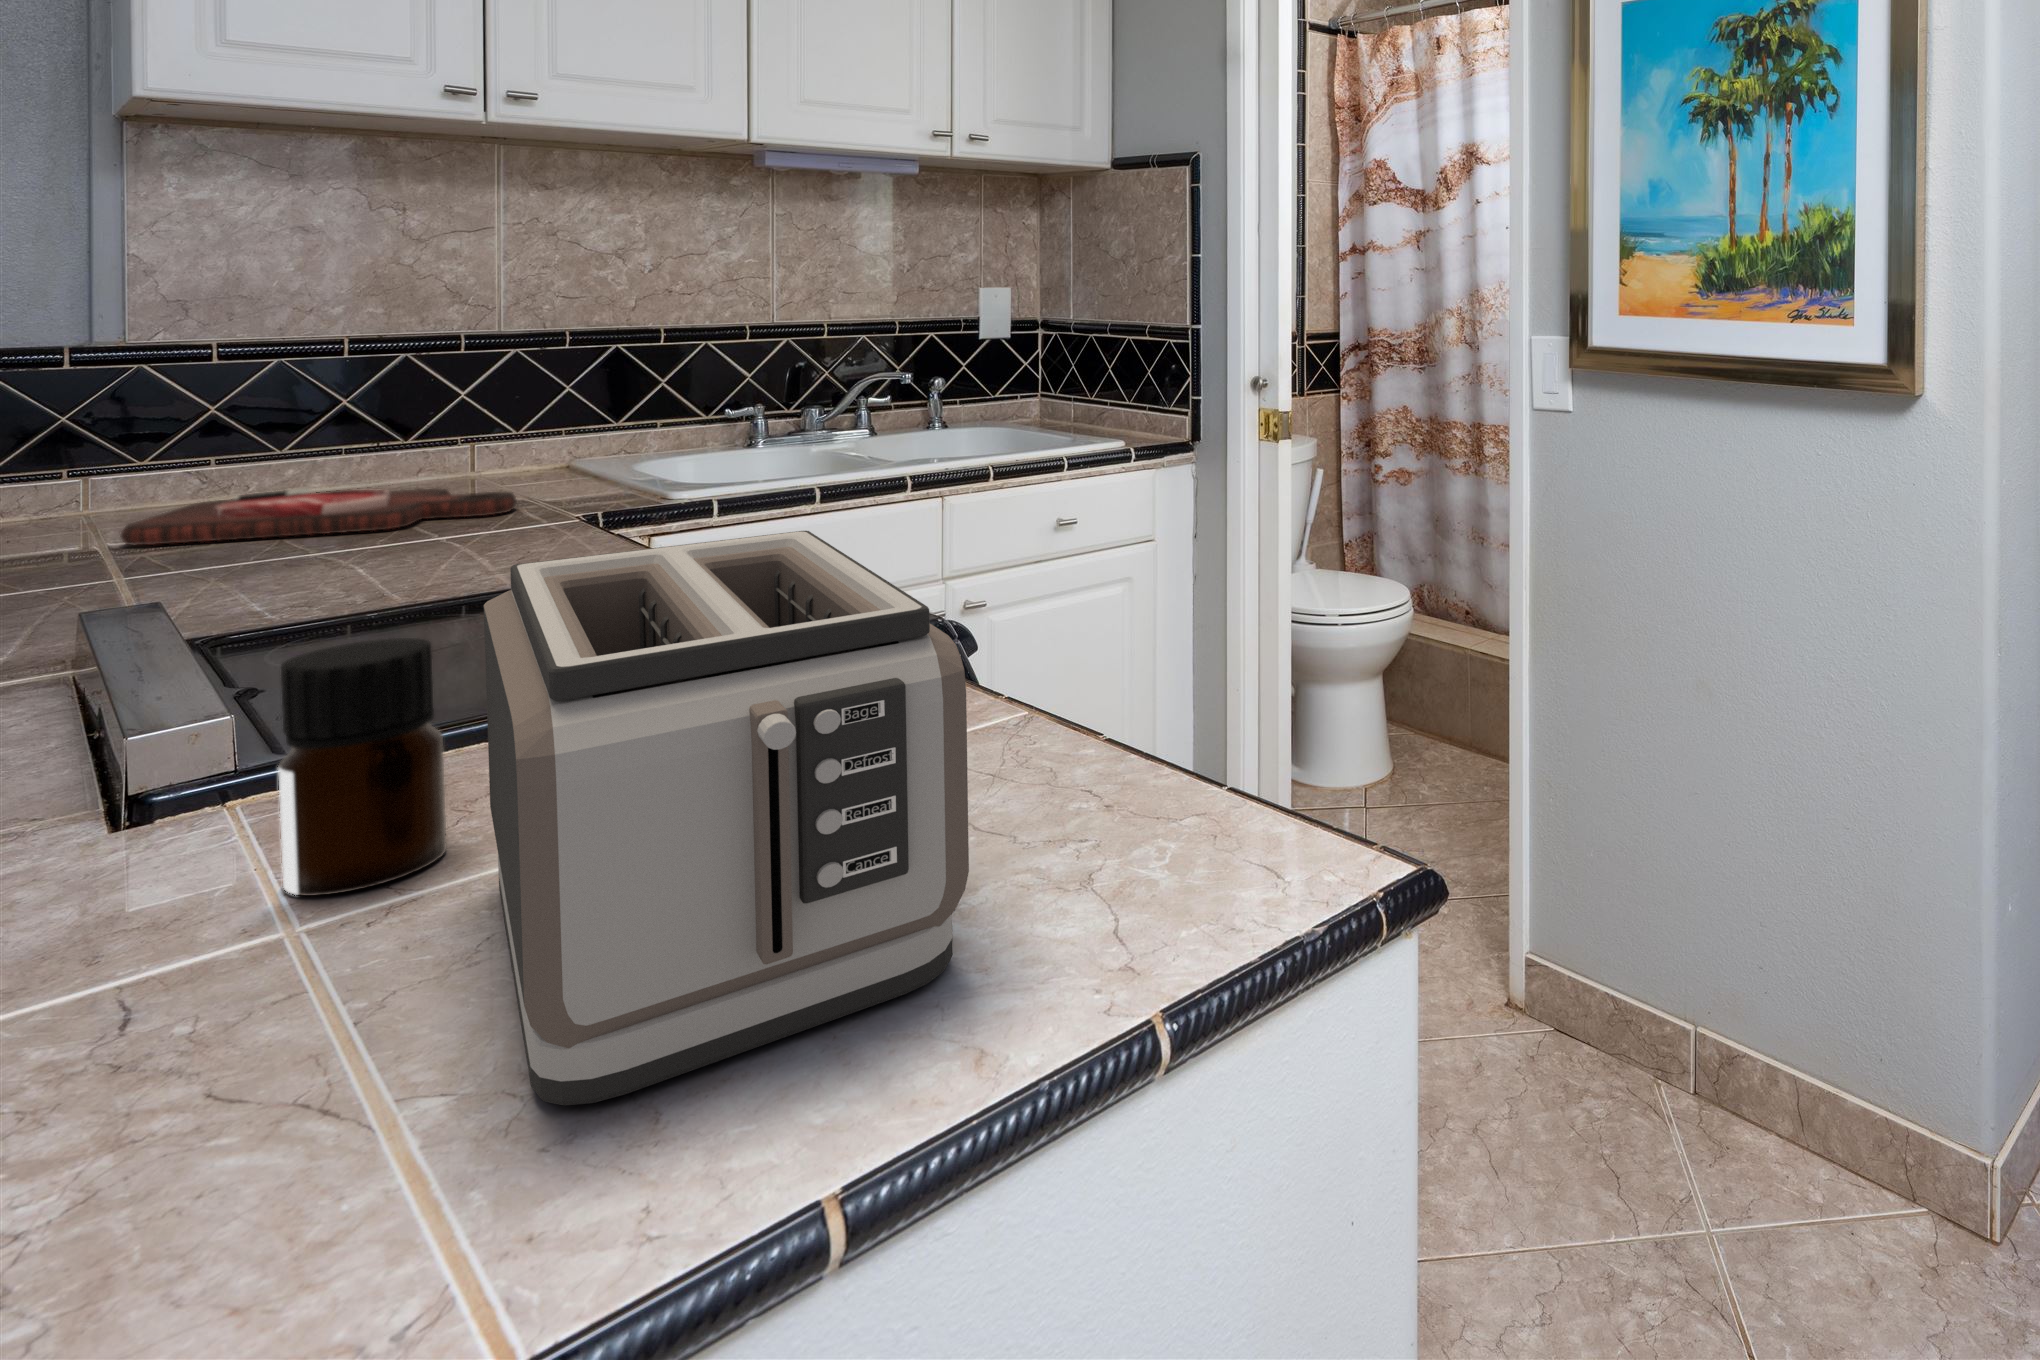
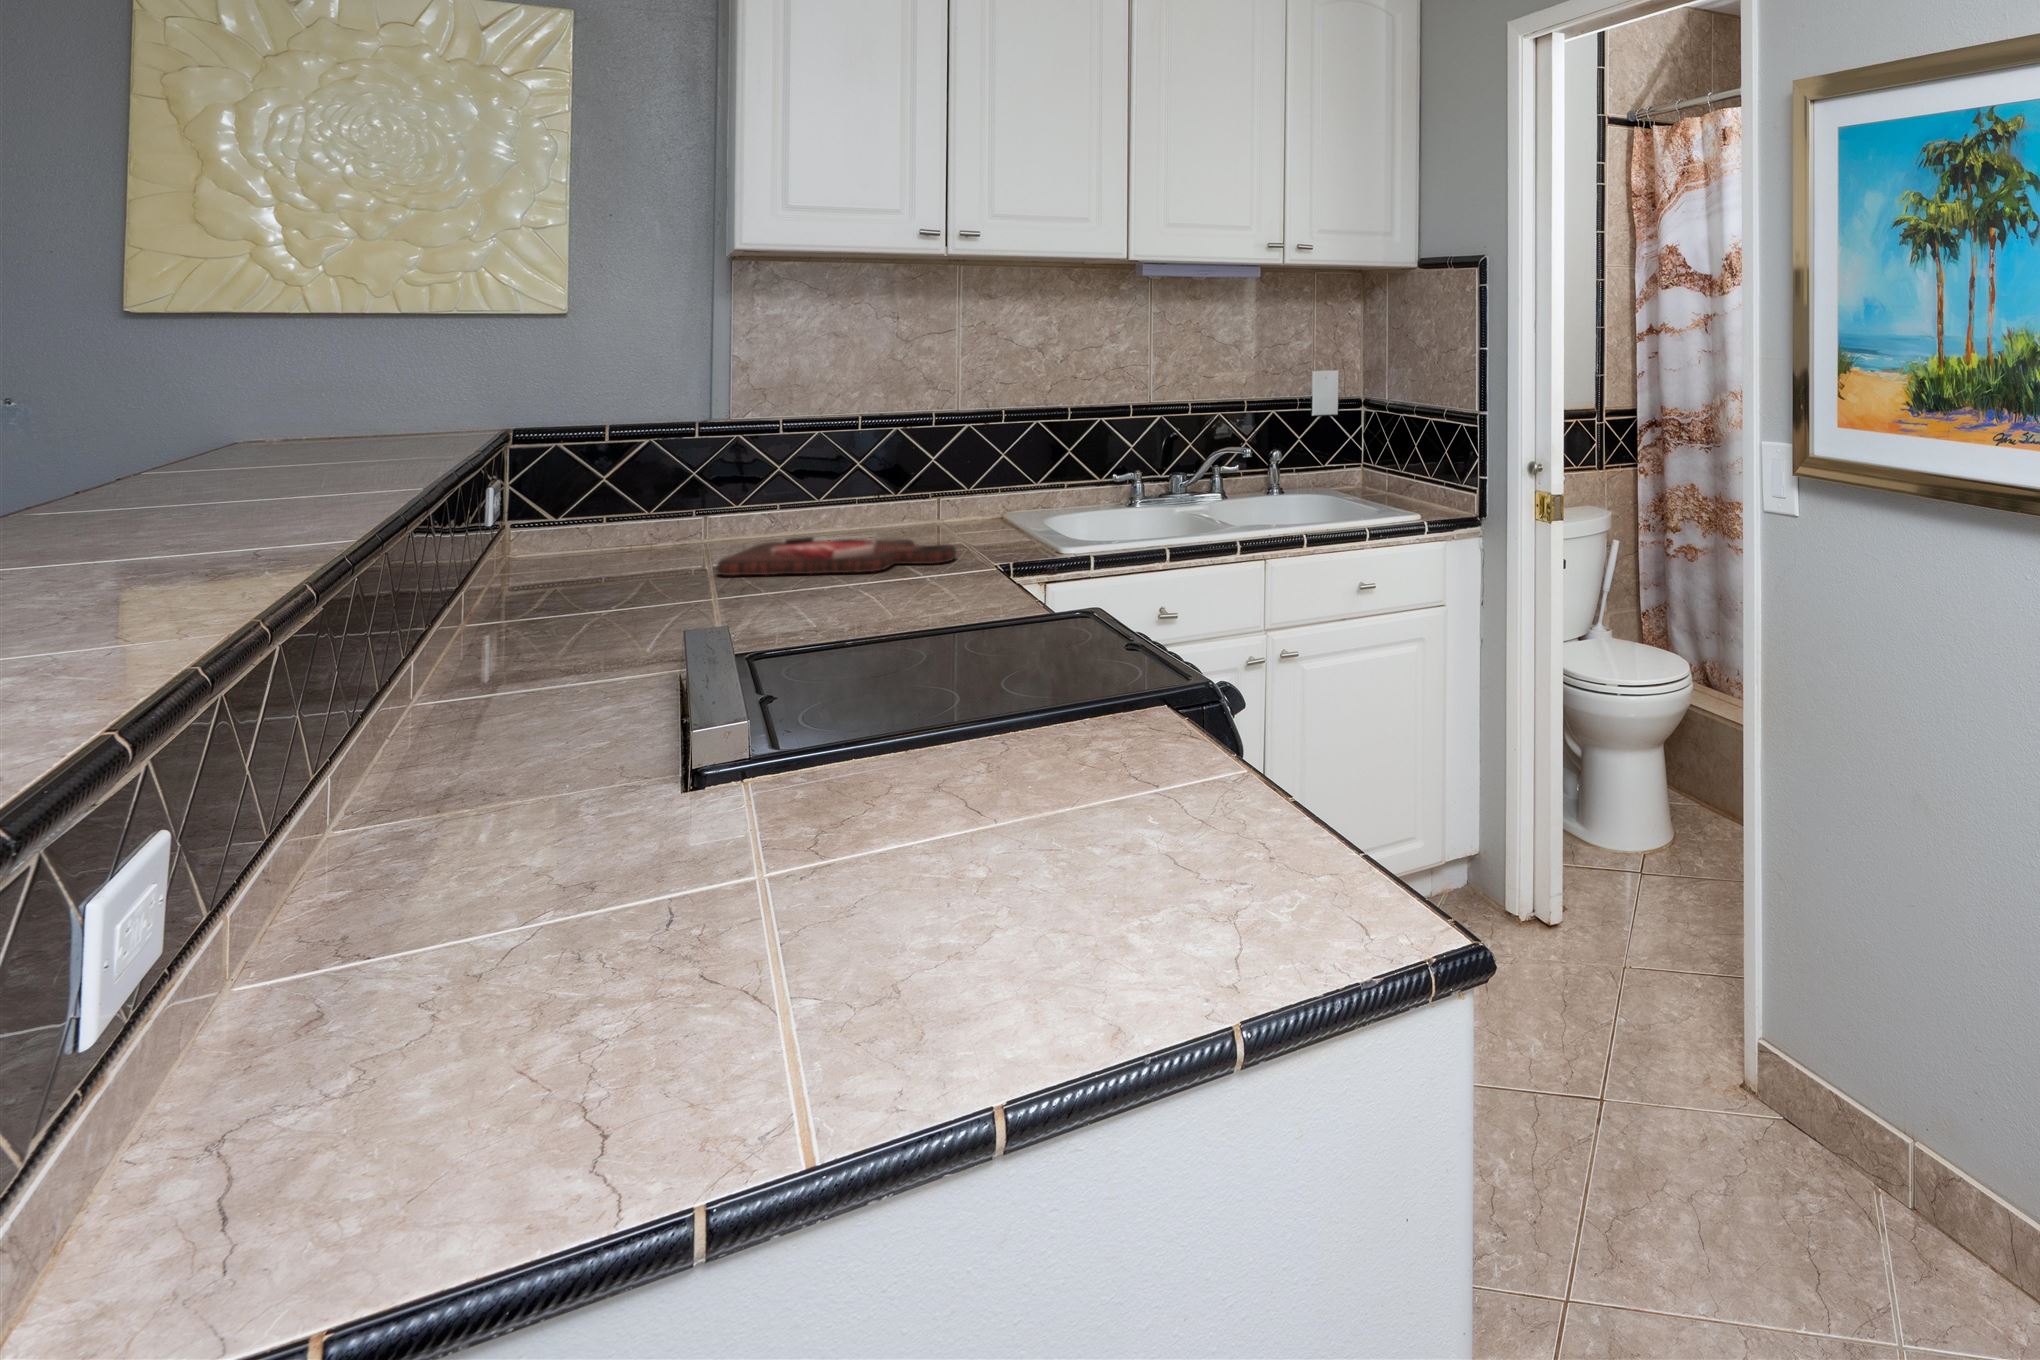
toaster: present [484,531,969,1105] -> none [884,619,1154,996]
bottle: present [278,638,446,896] -> none [781,676,871,844]

